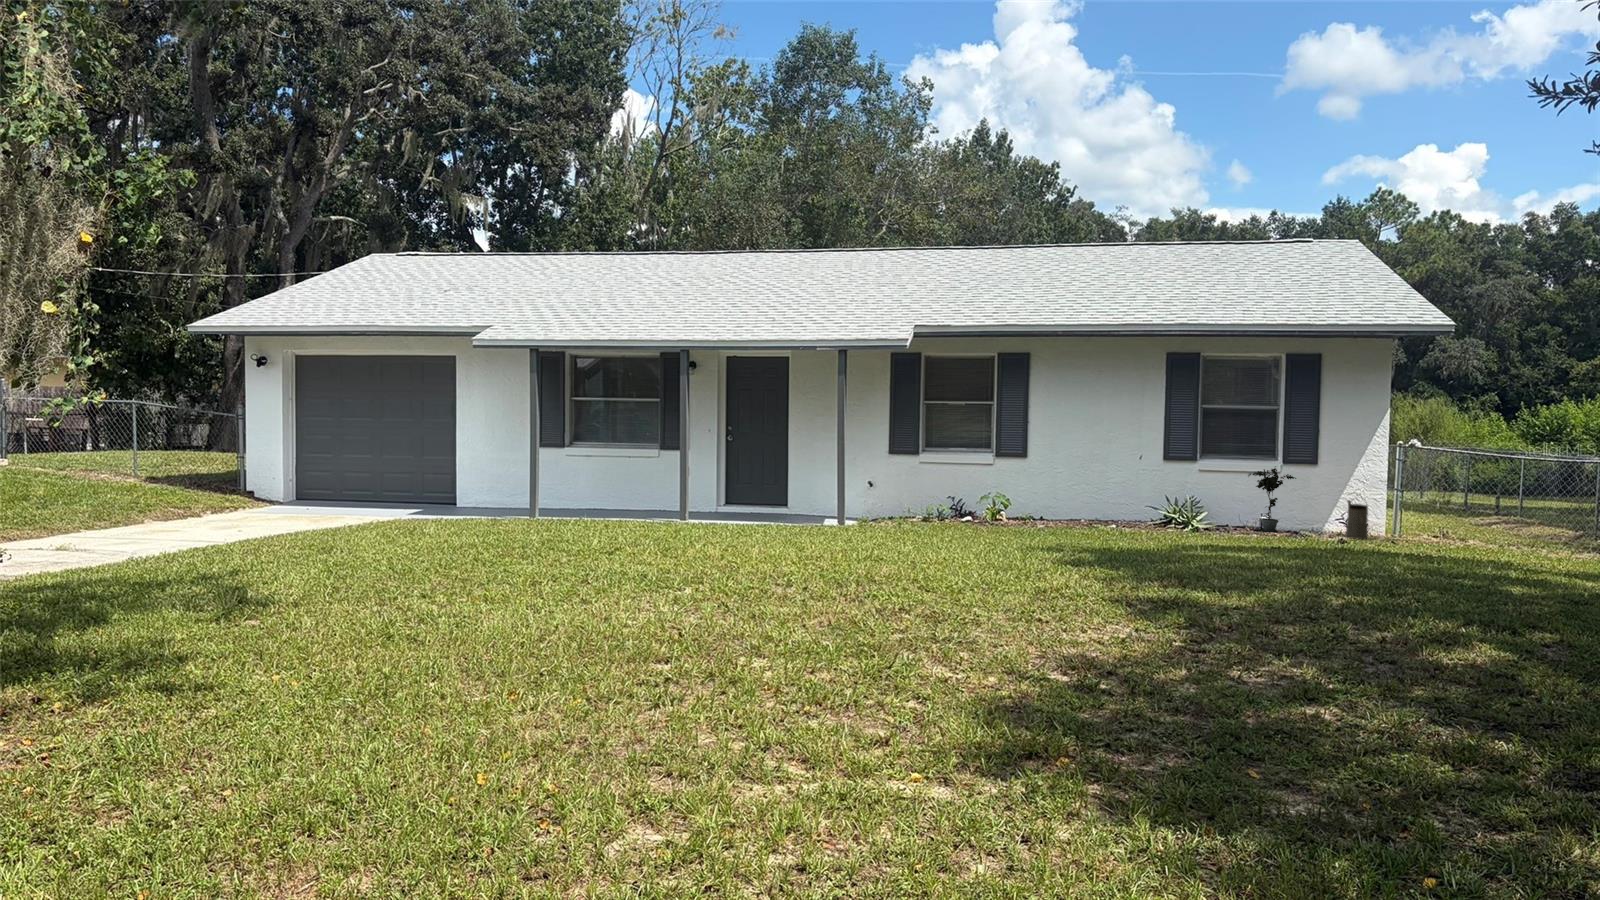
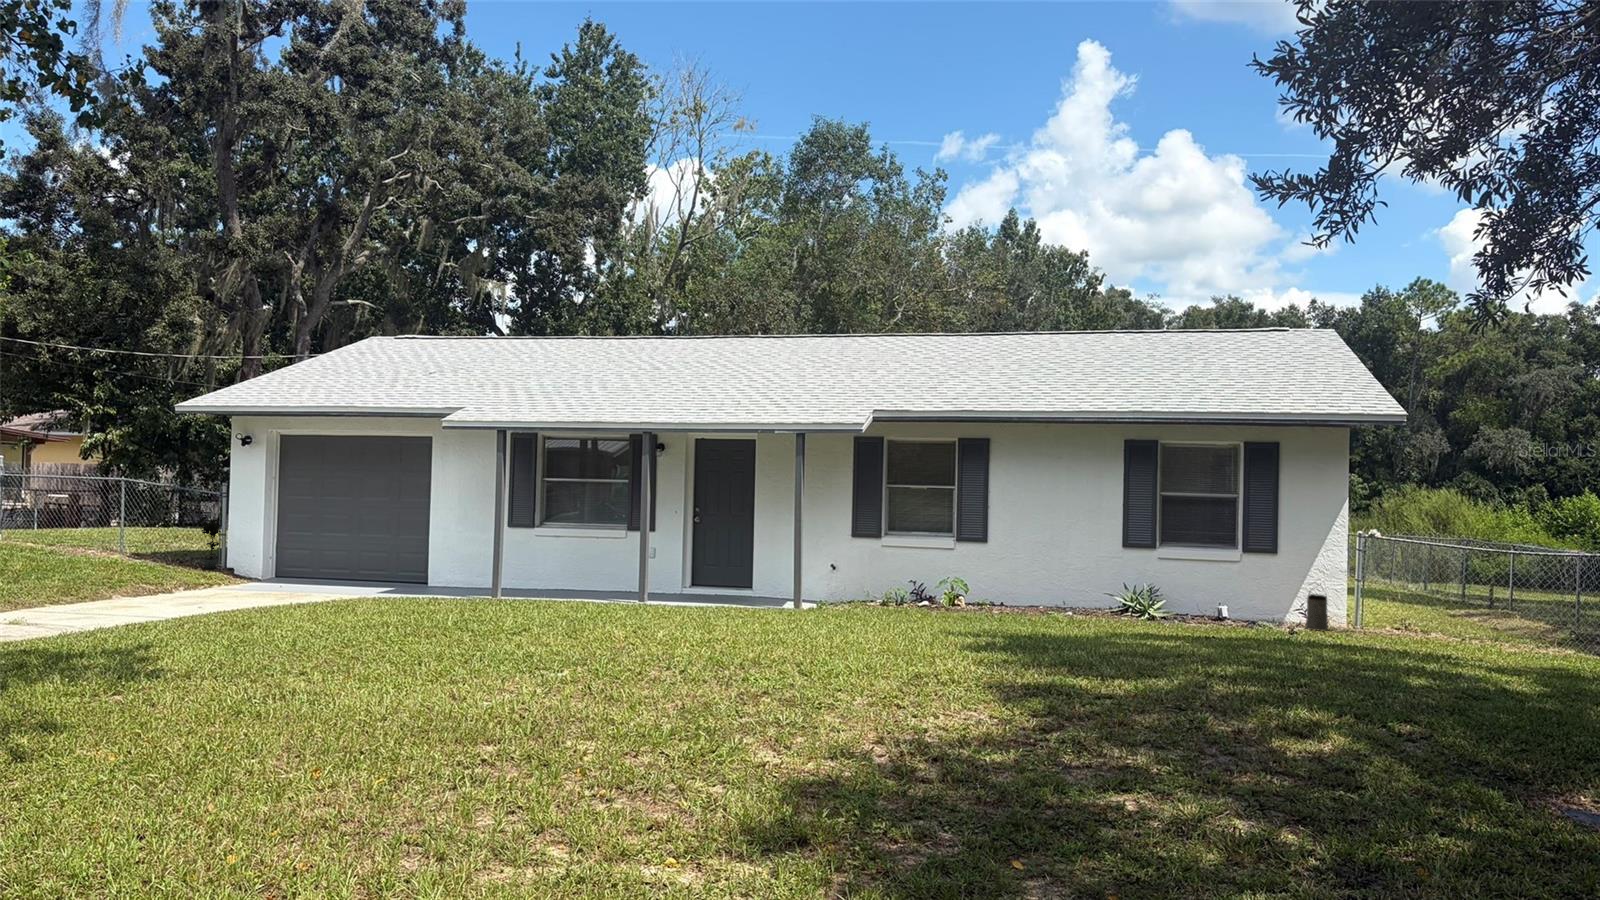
potted plant: present [1248,466,1296,532] -> present [198,515,221,569]

